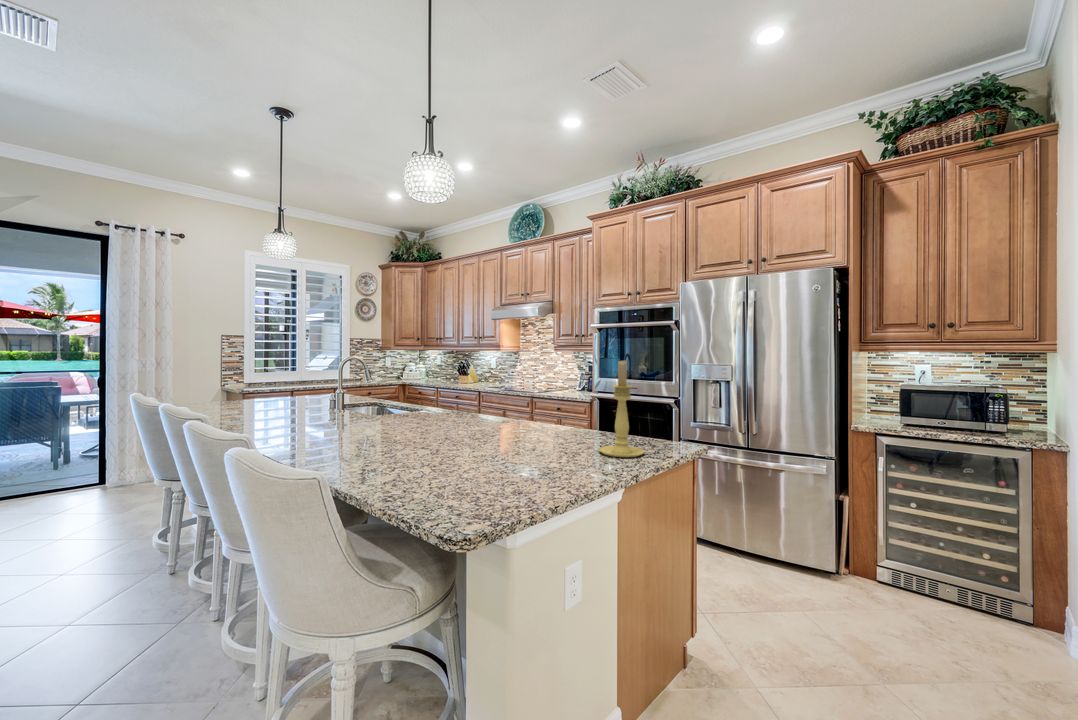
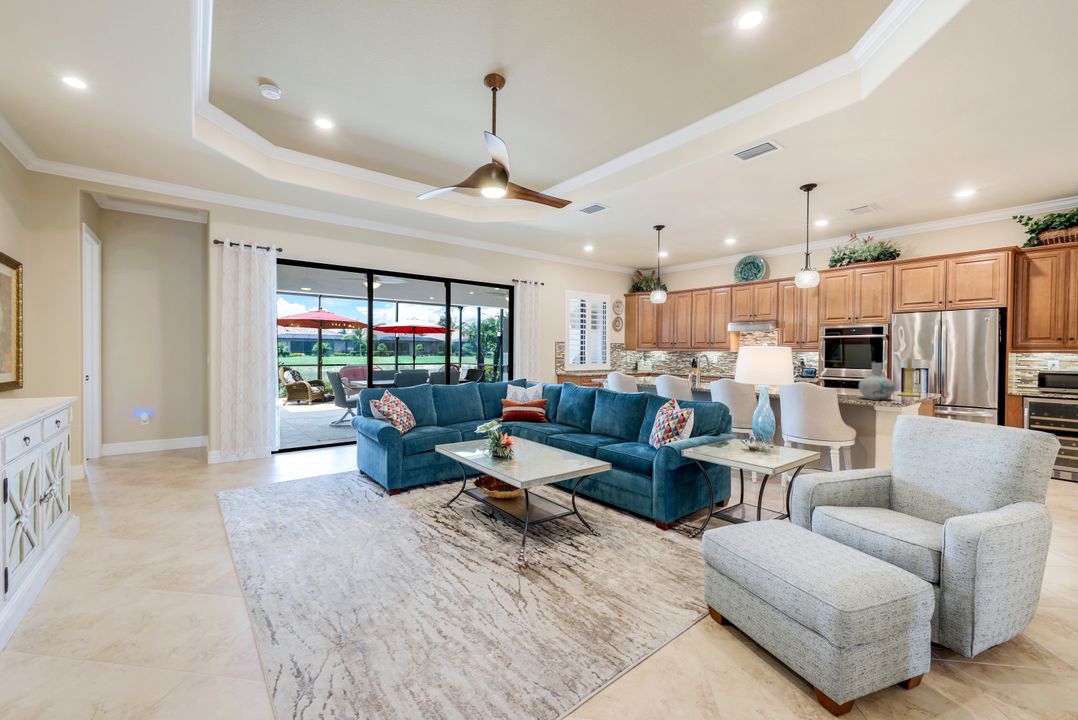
vase: none [442,377,525,488] -> present [859,363,895,400]

